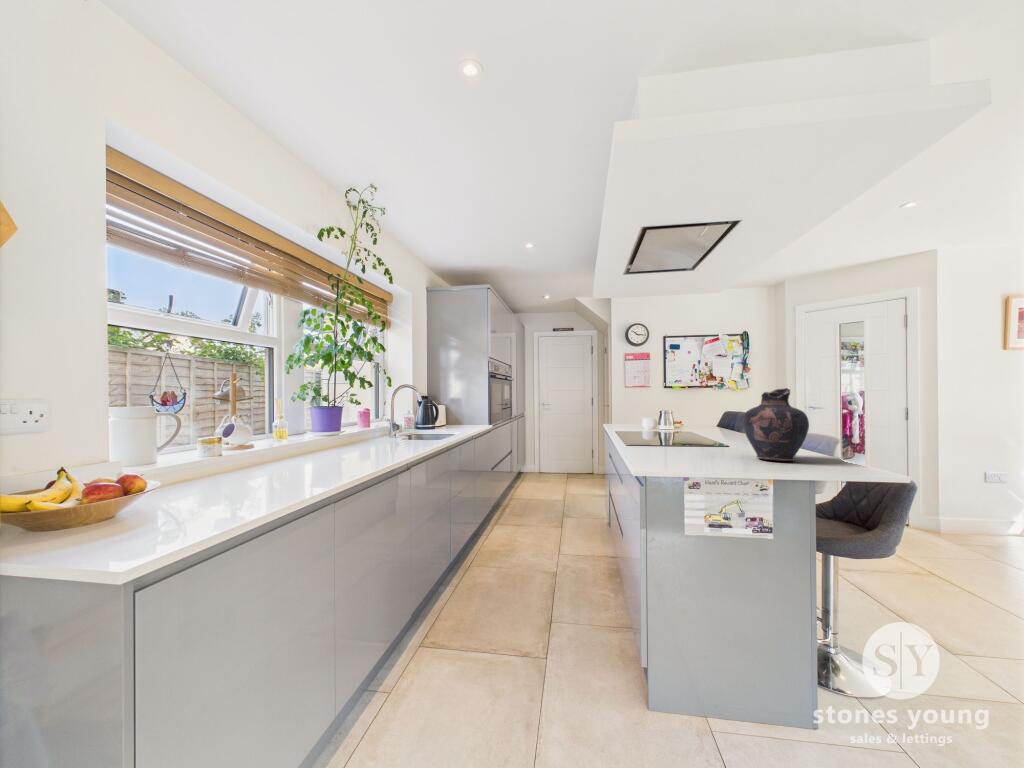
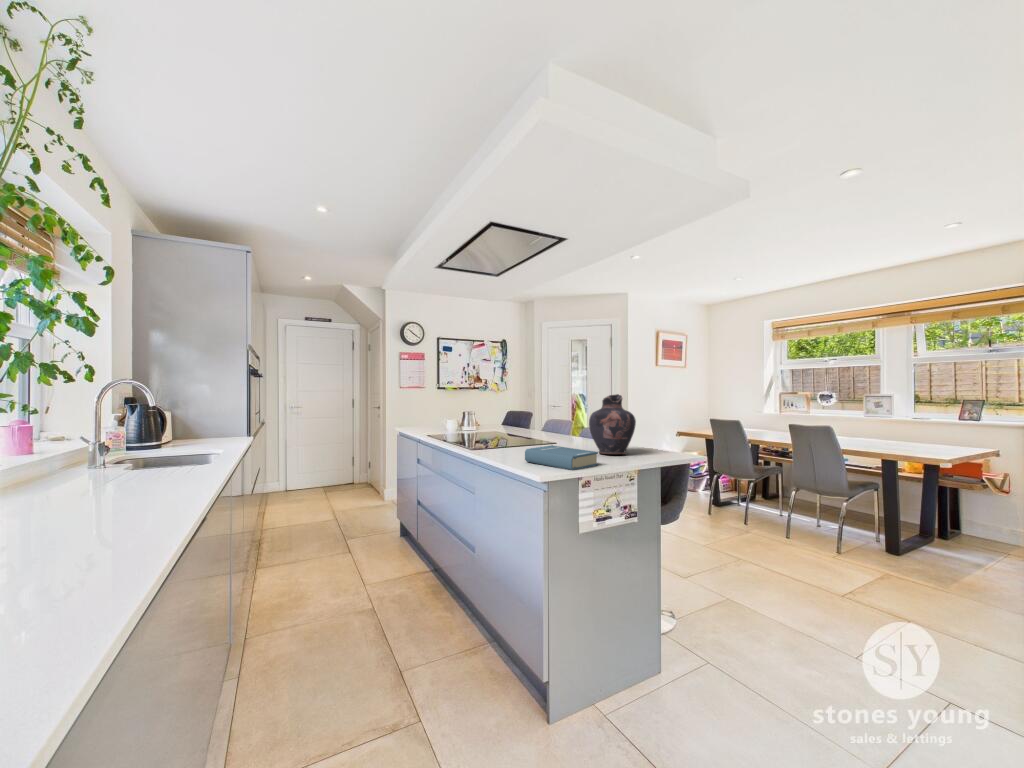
hardback book: none [643,443,717,468] -> present [525,445,598,470]

